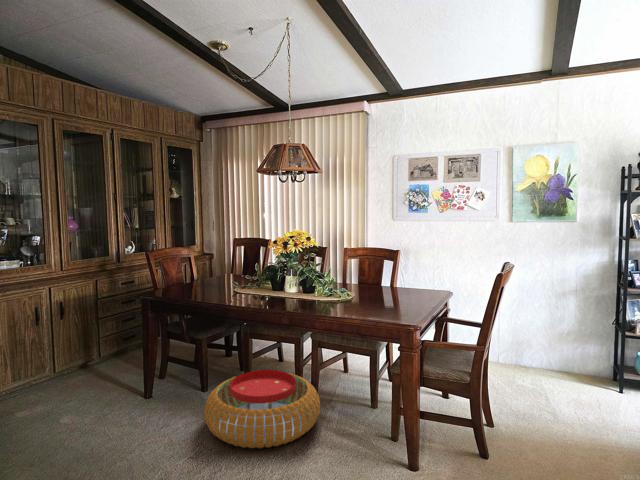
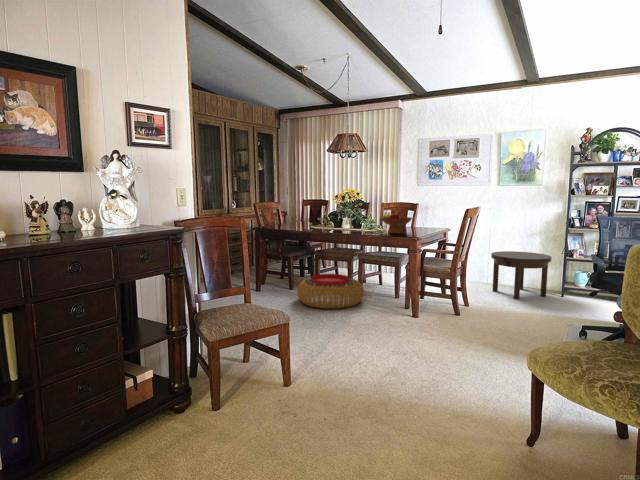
fruit bowl: none [345,272,401,310] -> present [380,212,413,234]
side table: none [509,317,605,400] -> present [491,251,552,299]

